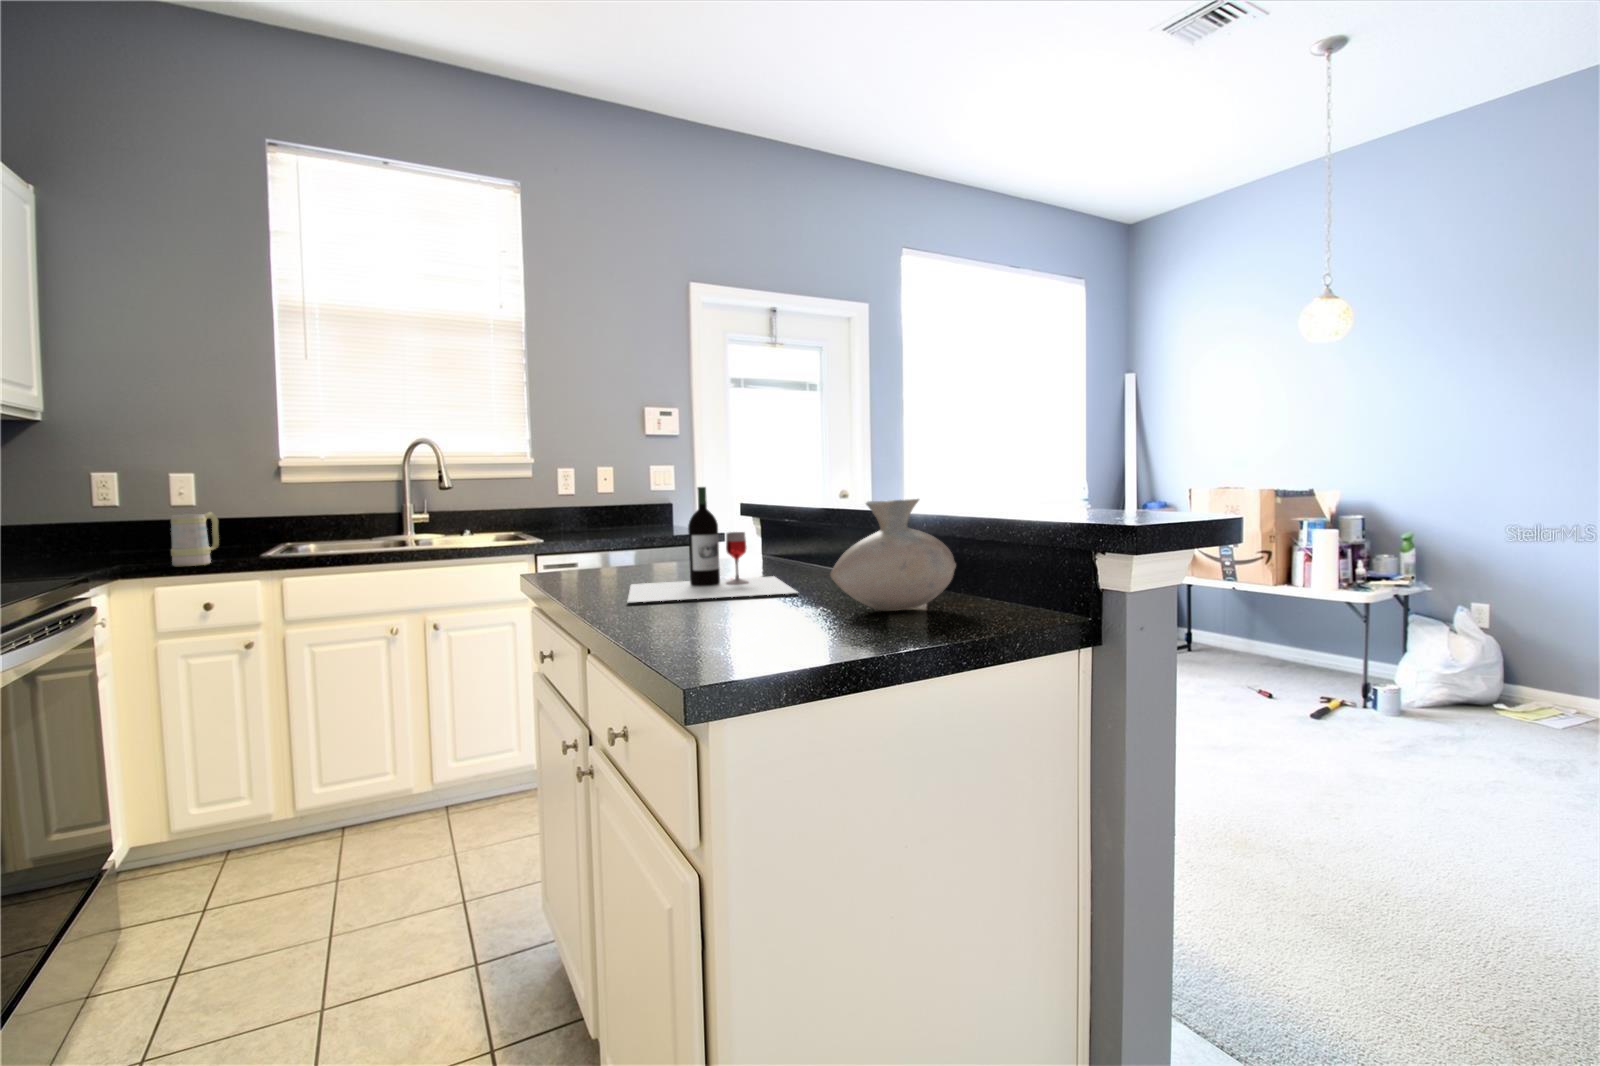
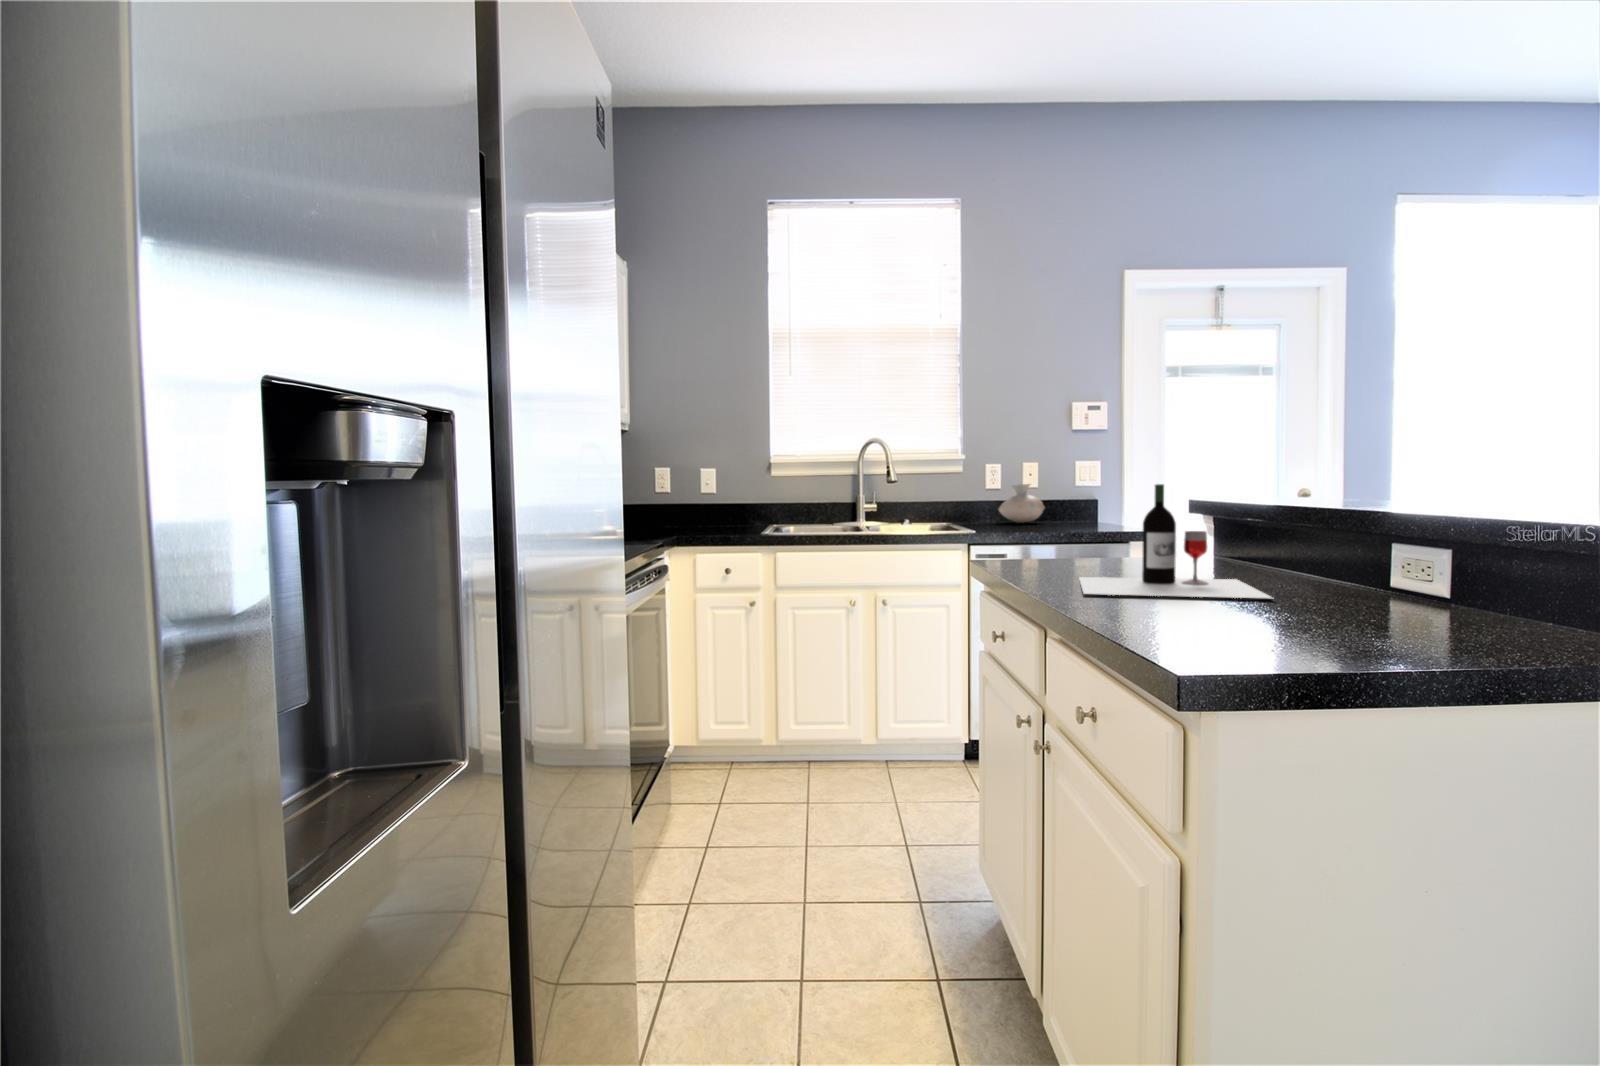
vase: present [830,499,956,611] -> present [999,484,1044,523]
mug: present [171,512,219,566] -> none [706,500,734,541]

